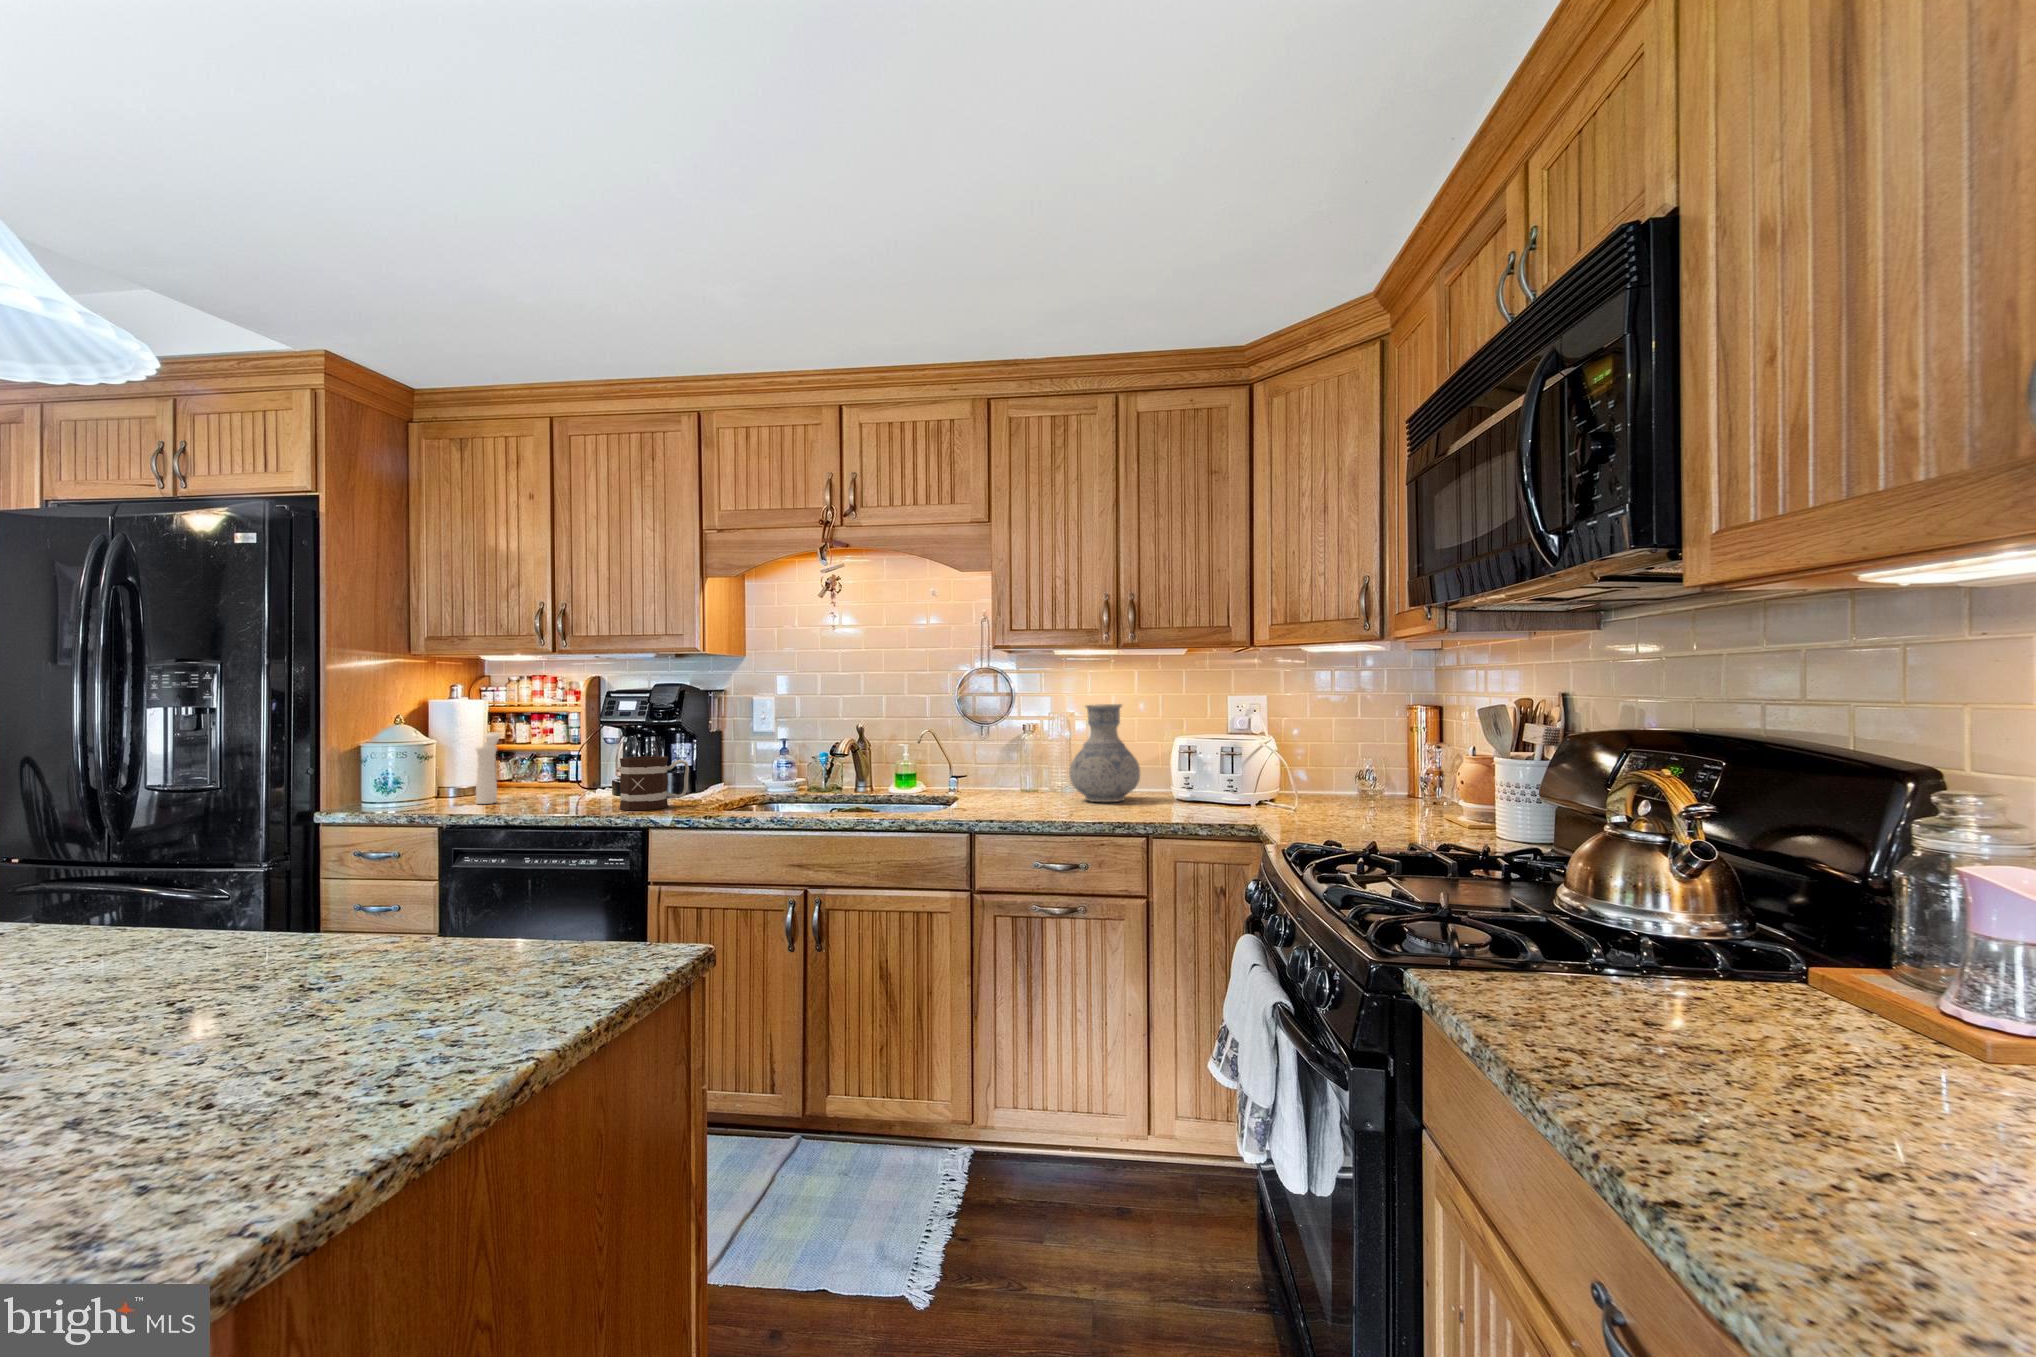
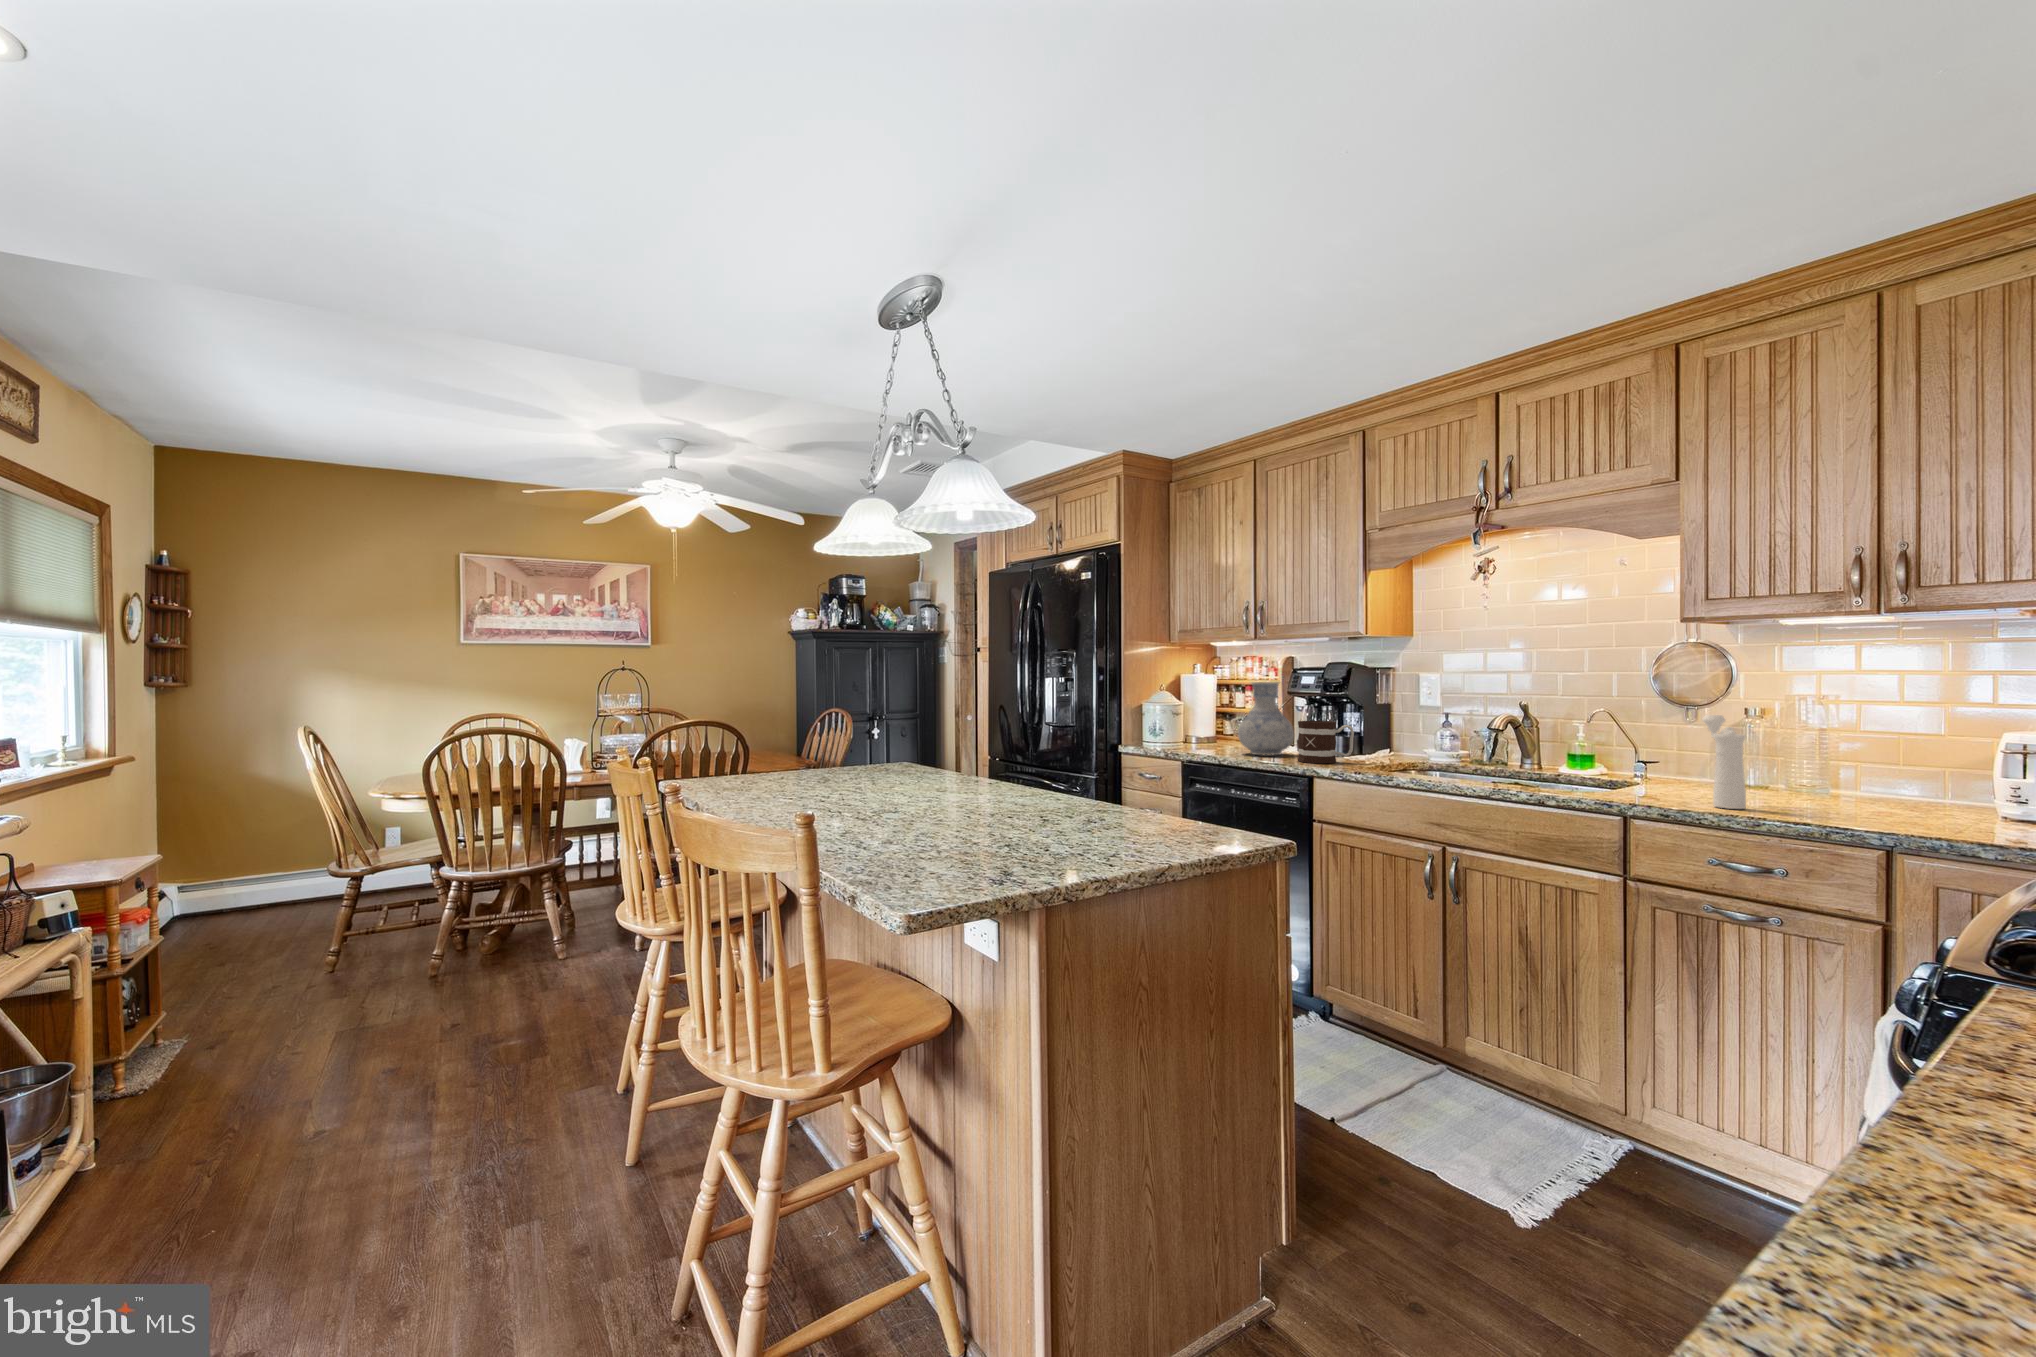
vase: present [1069,704,1140,802] -> present [1238,681,1294,756]
pepper mill: present [476,732,500,804] -> present [1703,715,1746,809]

